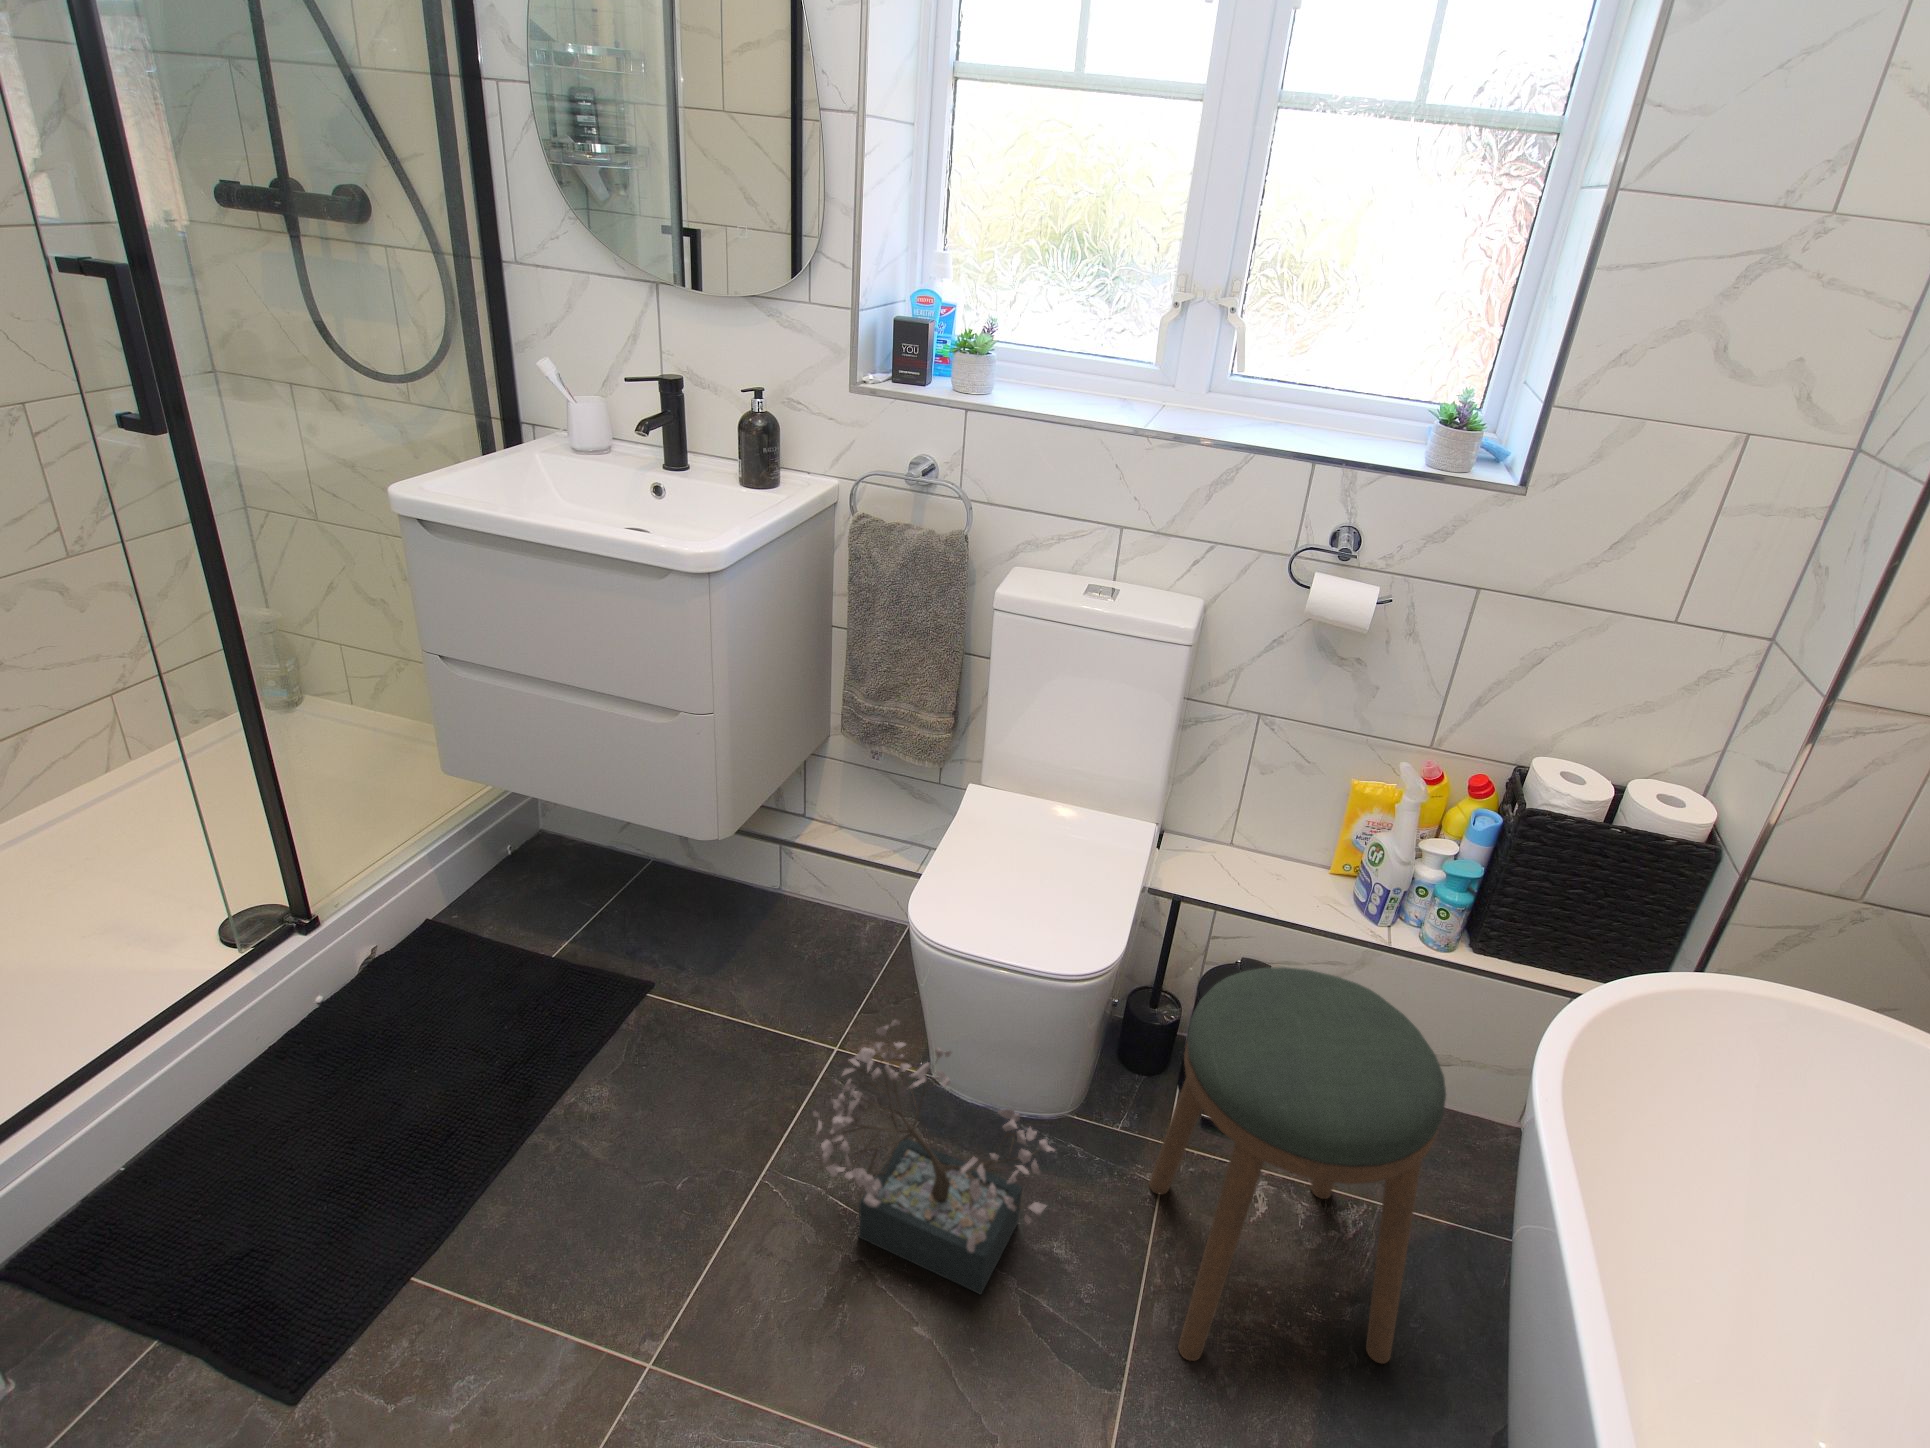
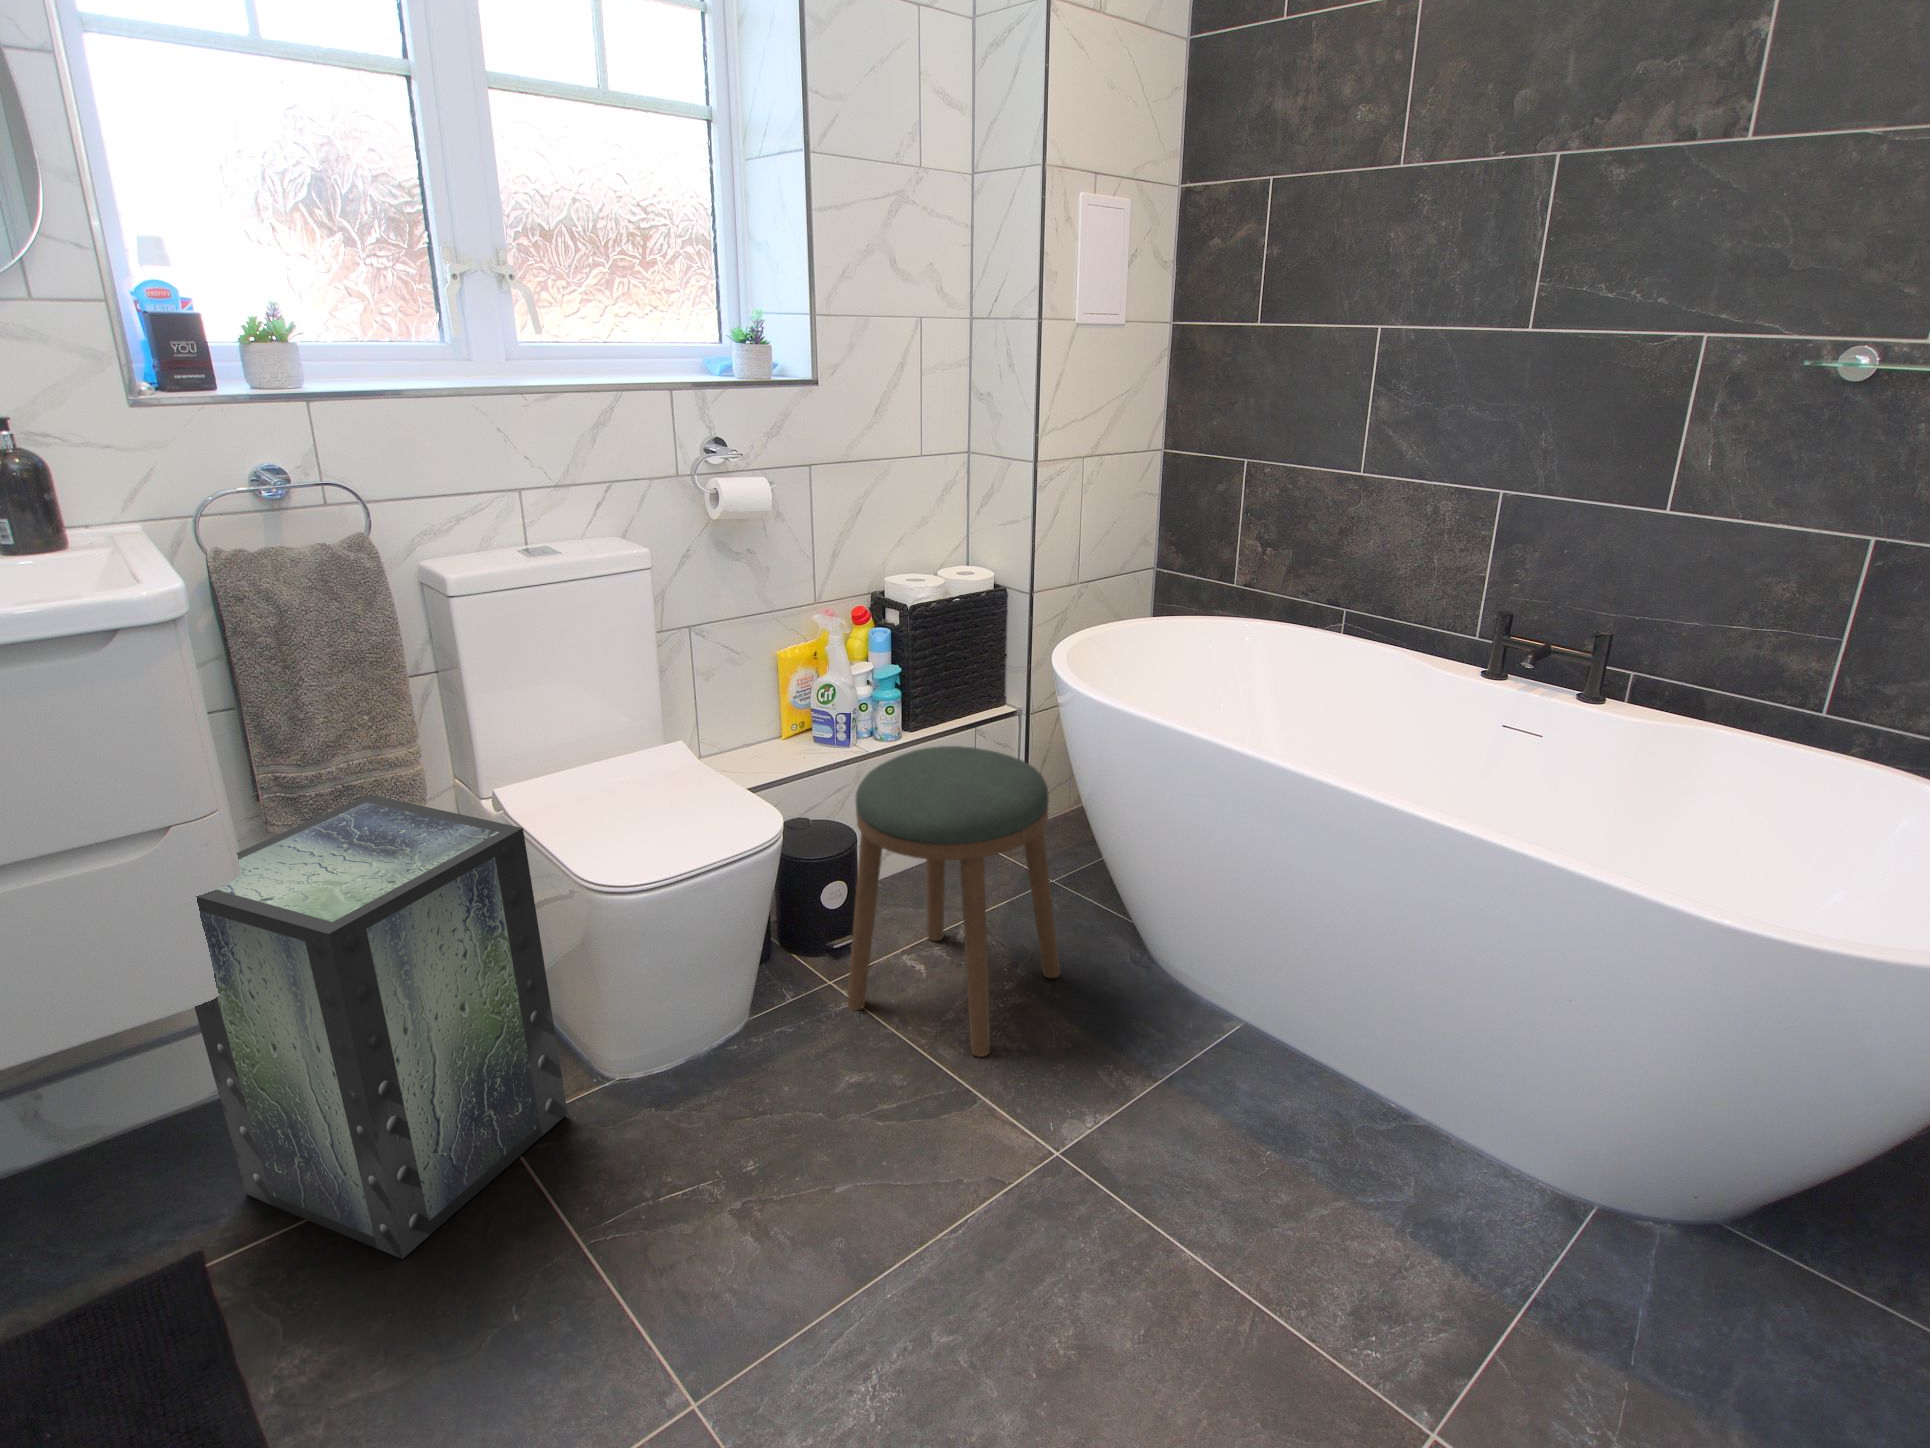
storage box: none [686,738,888,1082] -> present [195,794,568,1259]
decorative plant: present [813,1020,1055,1294] -> none [622,979,861,1195]

